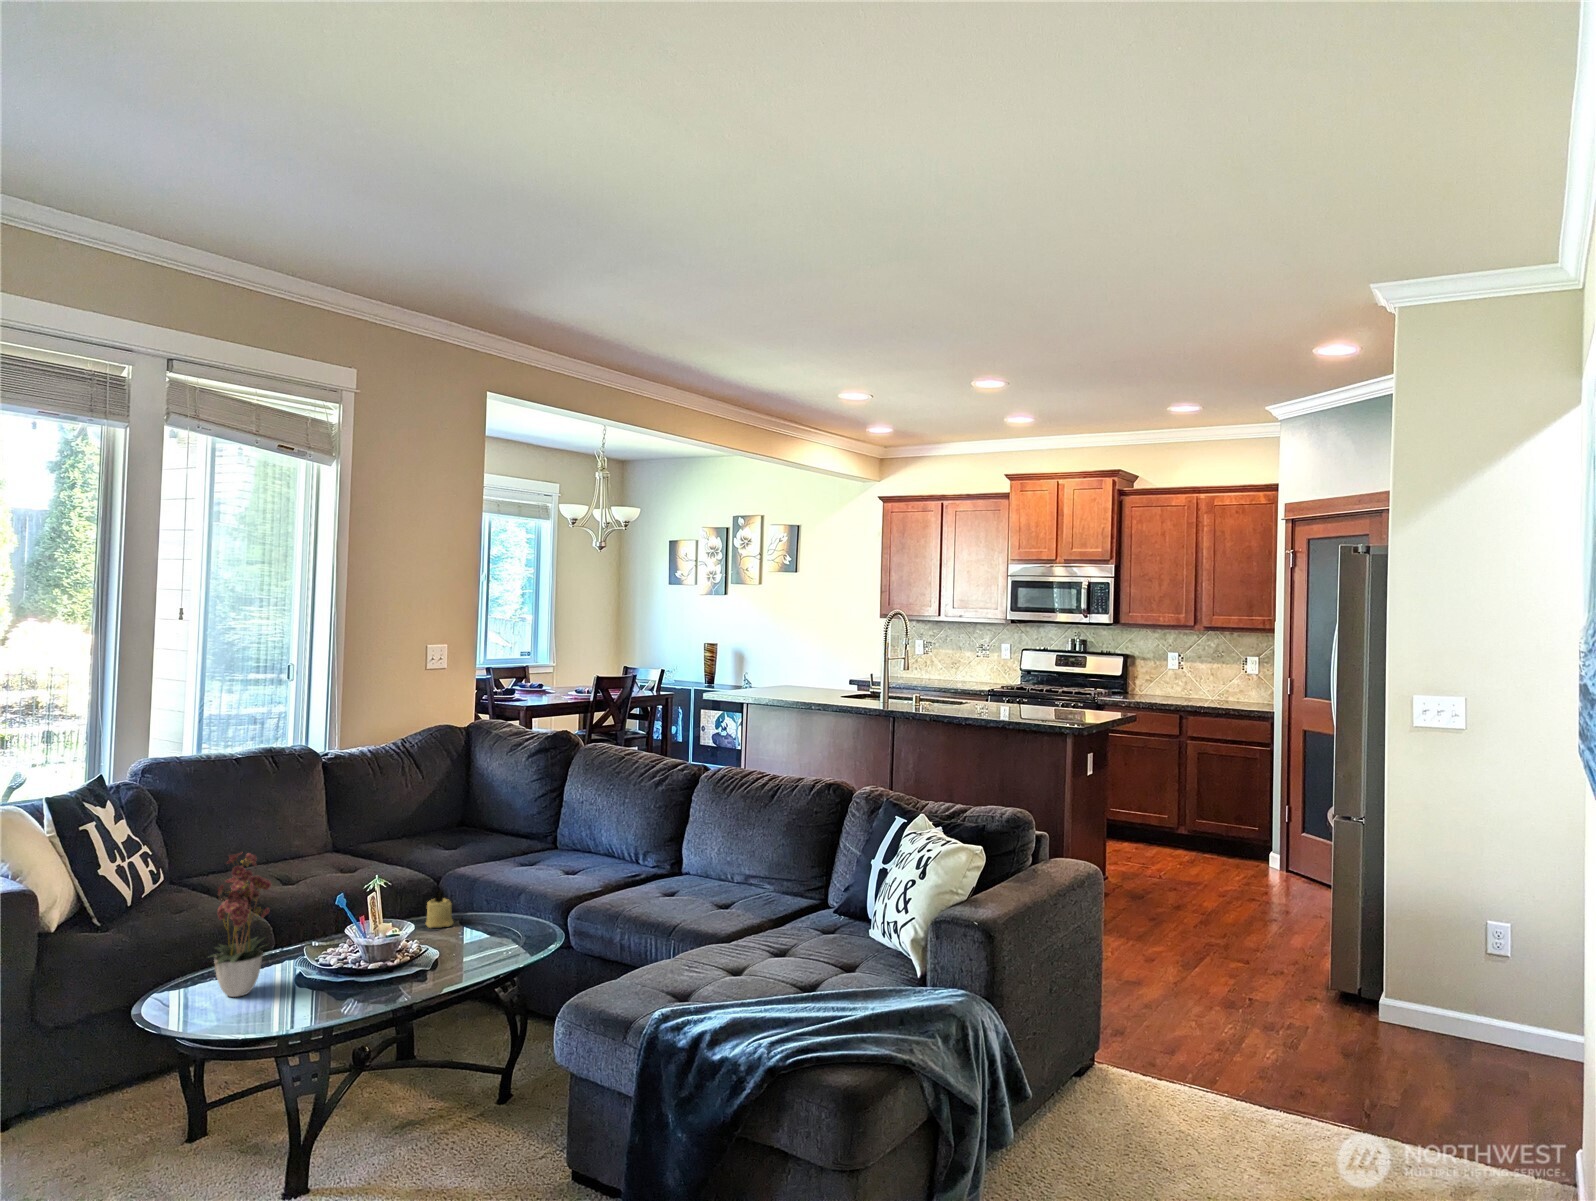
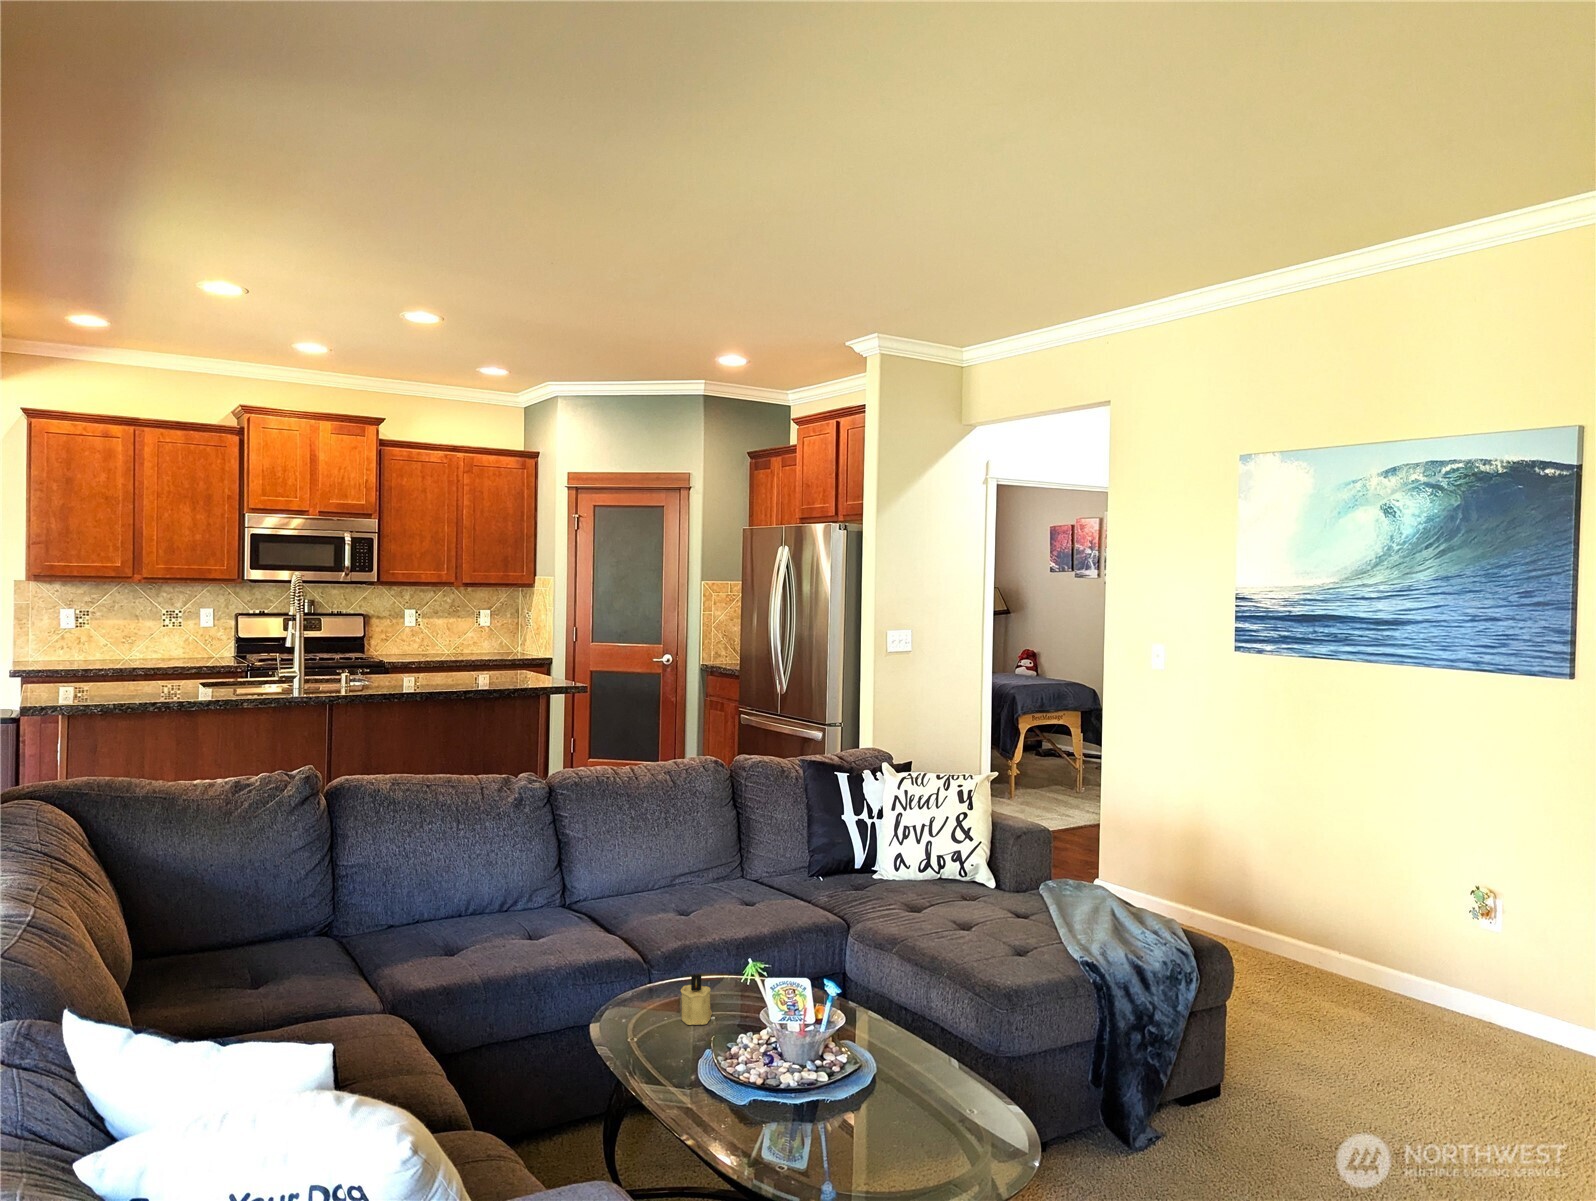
flower arrangement: present [211,853,271,997] -> none [844,951,975,1151]

